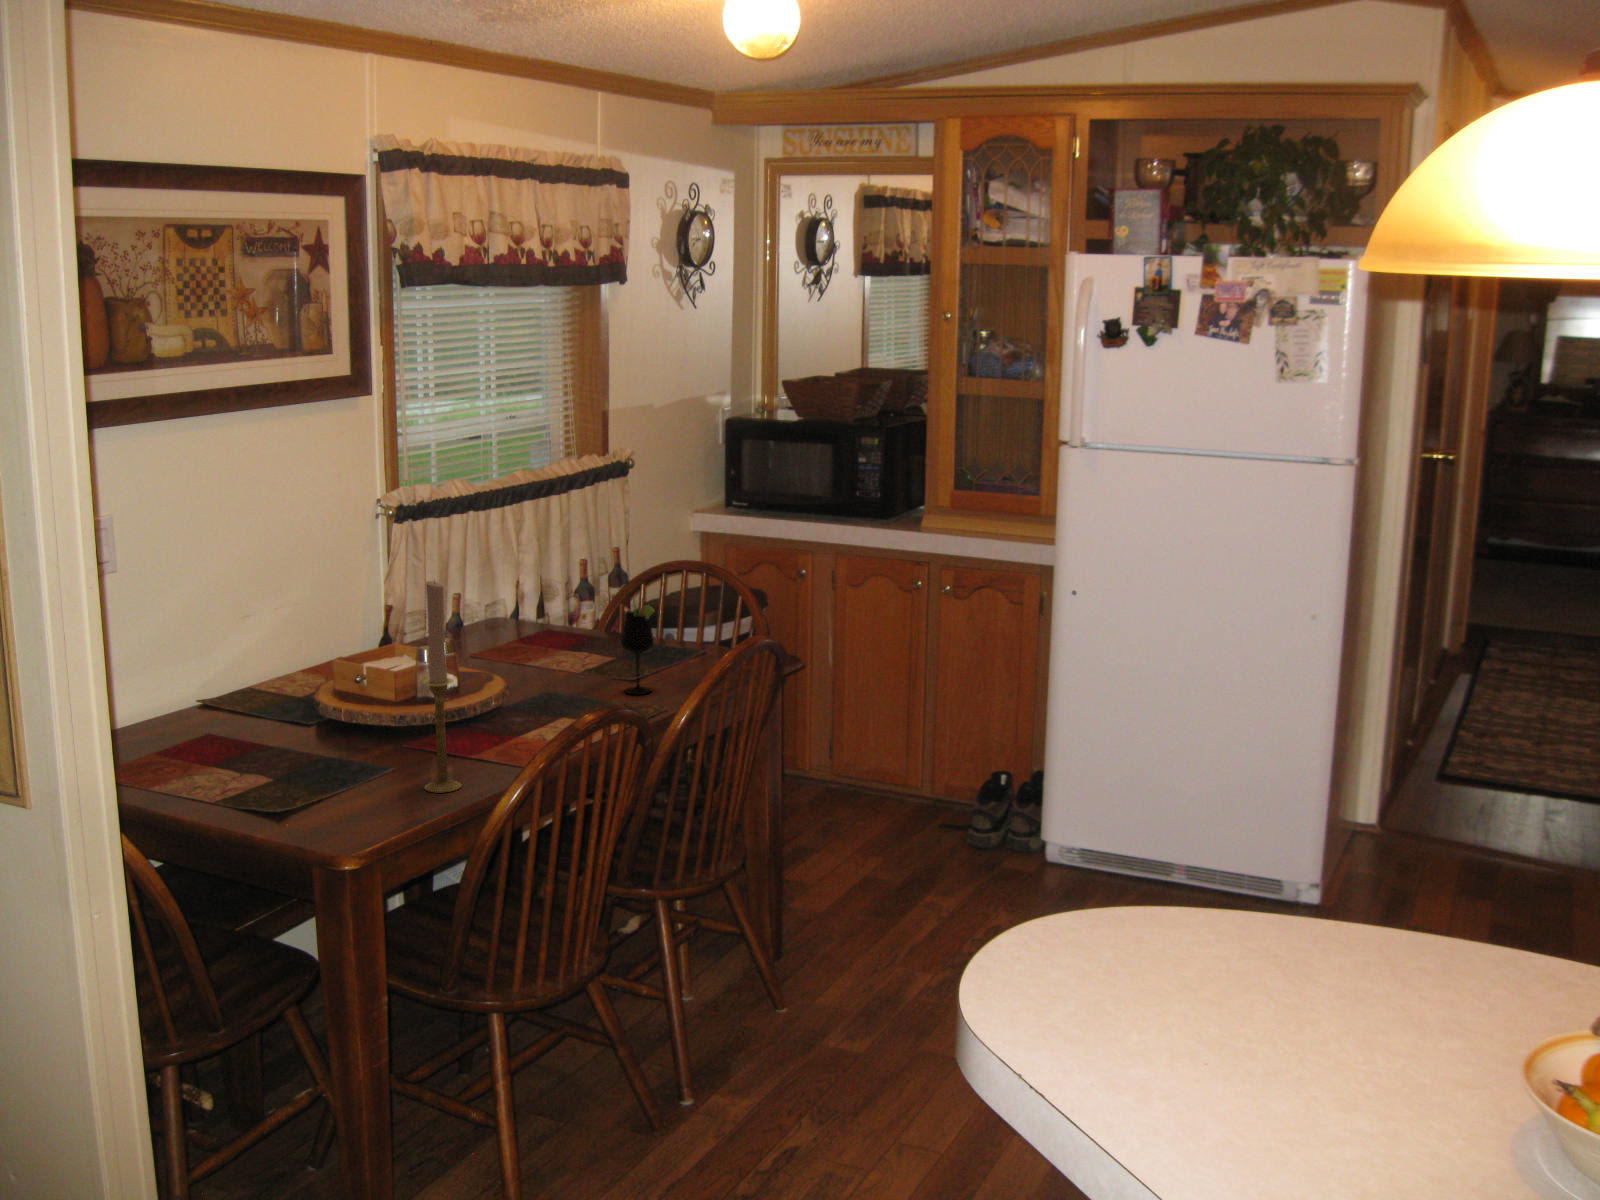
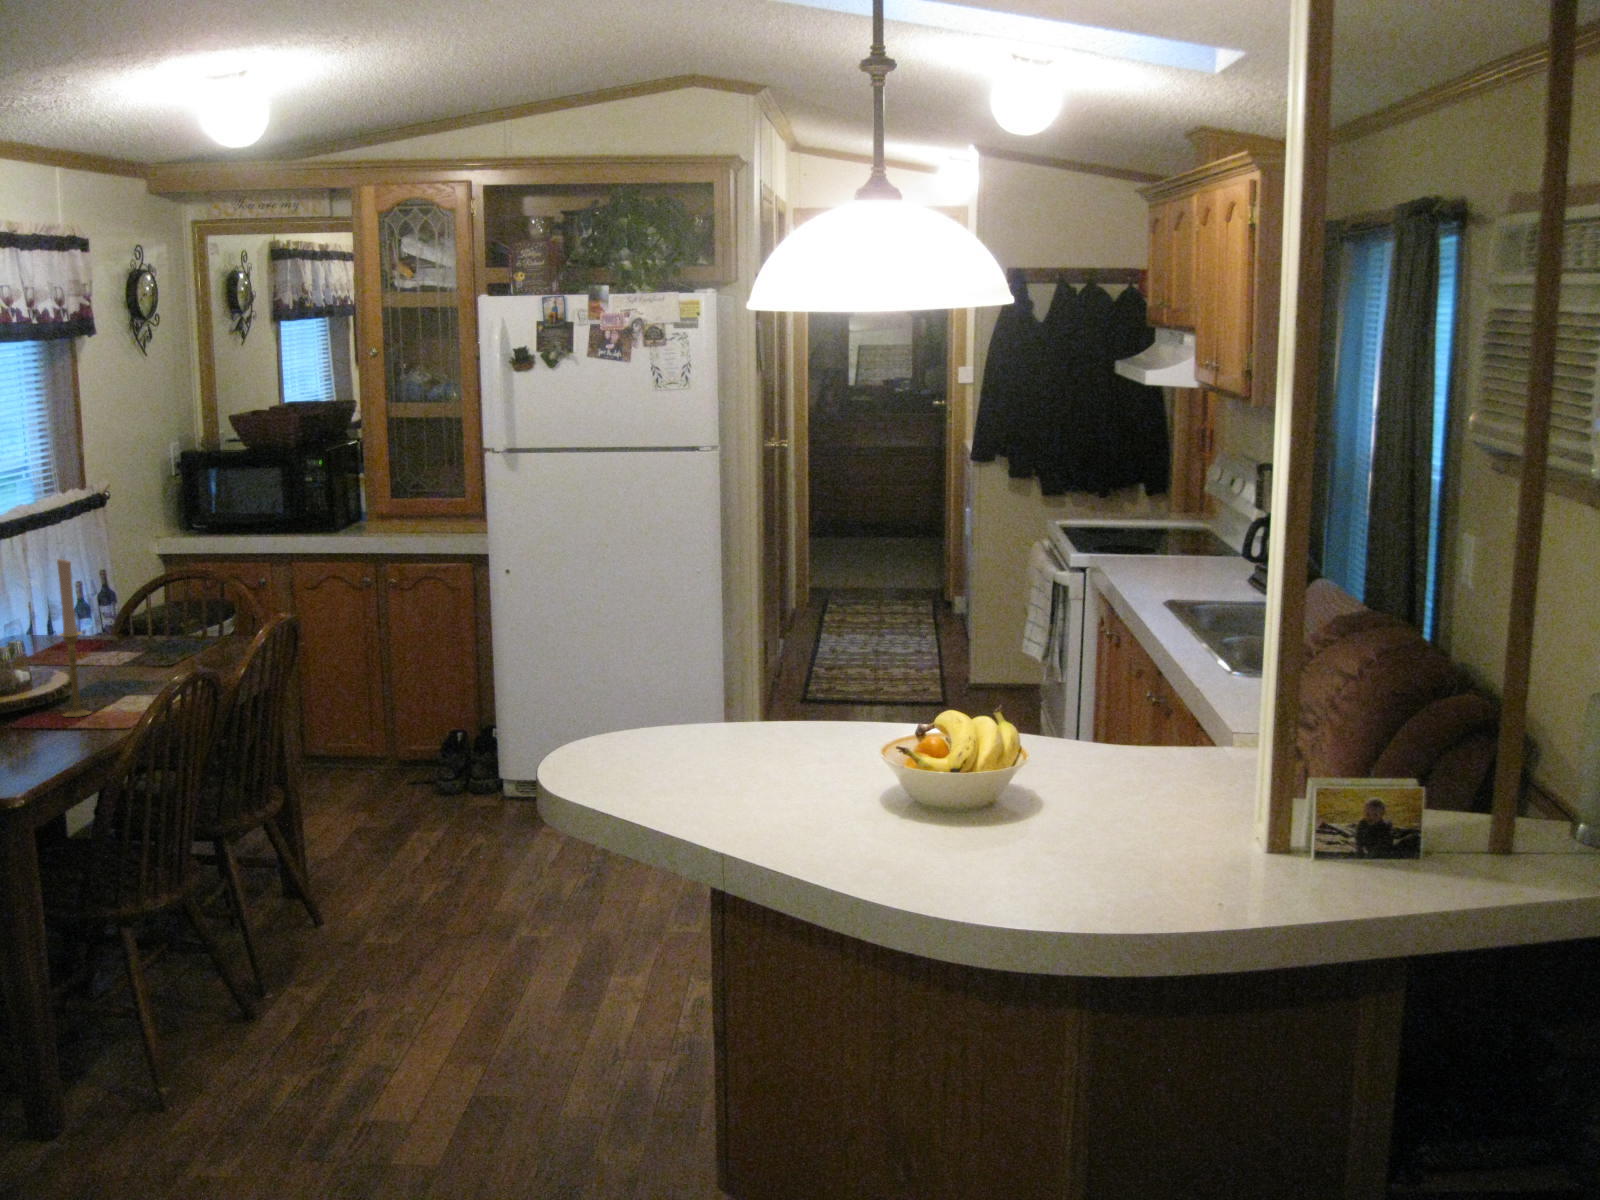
wine glass: present [621,599,654,694] -> none [171,579,199,658]

